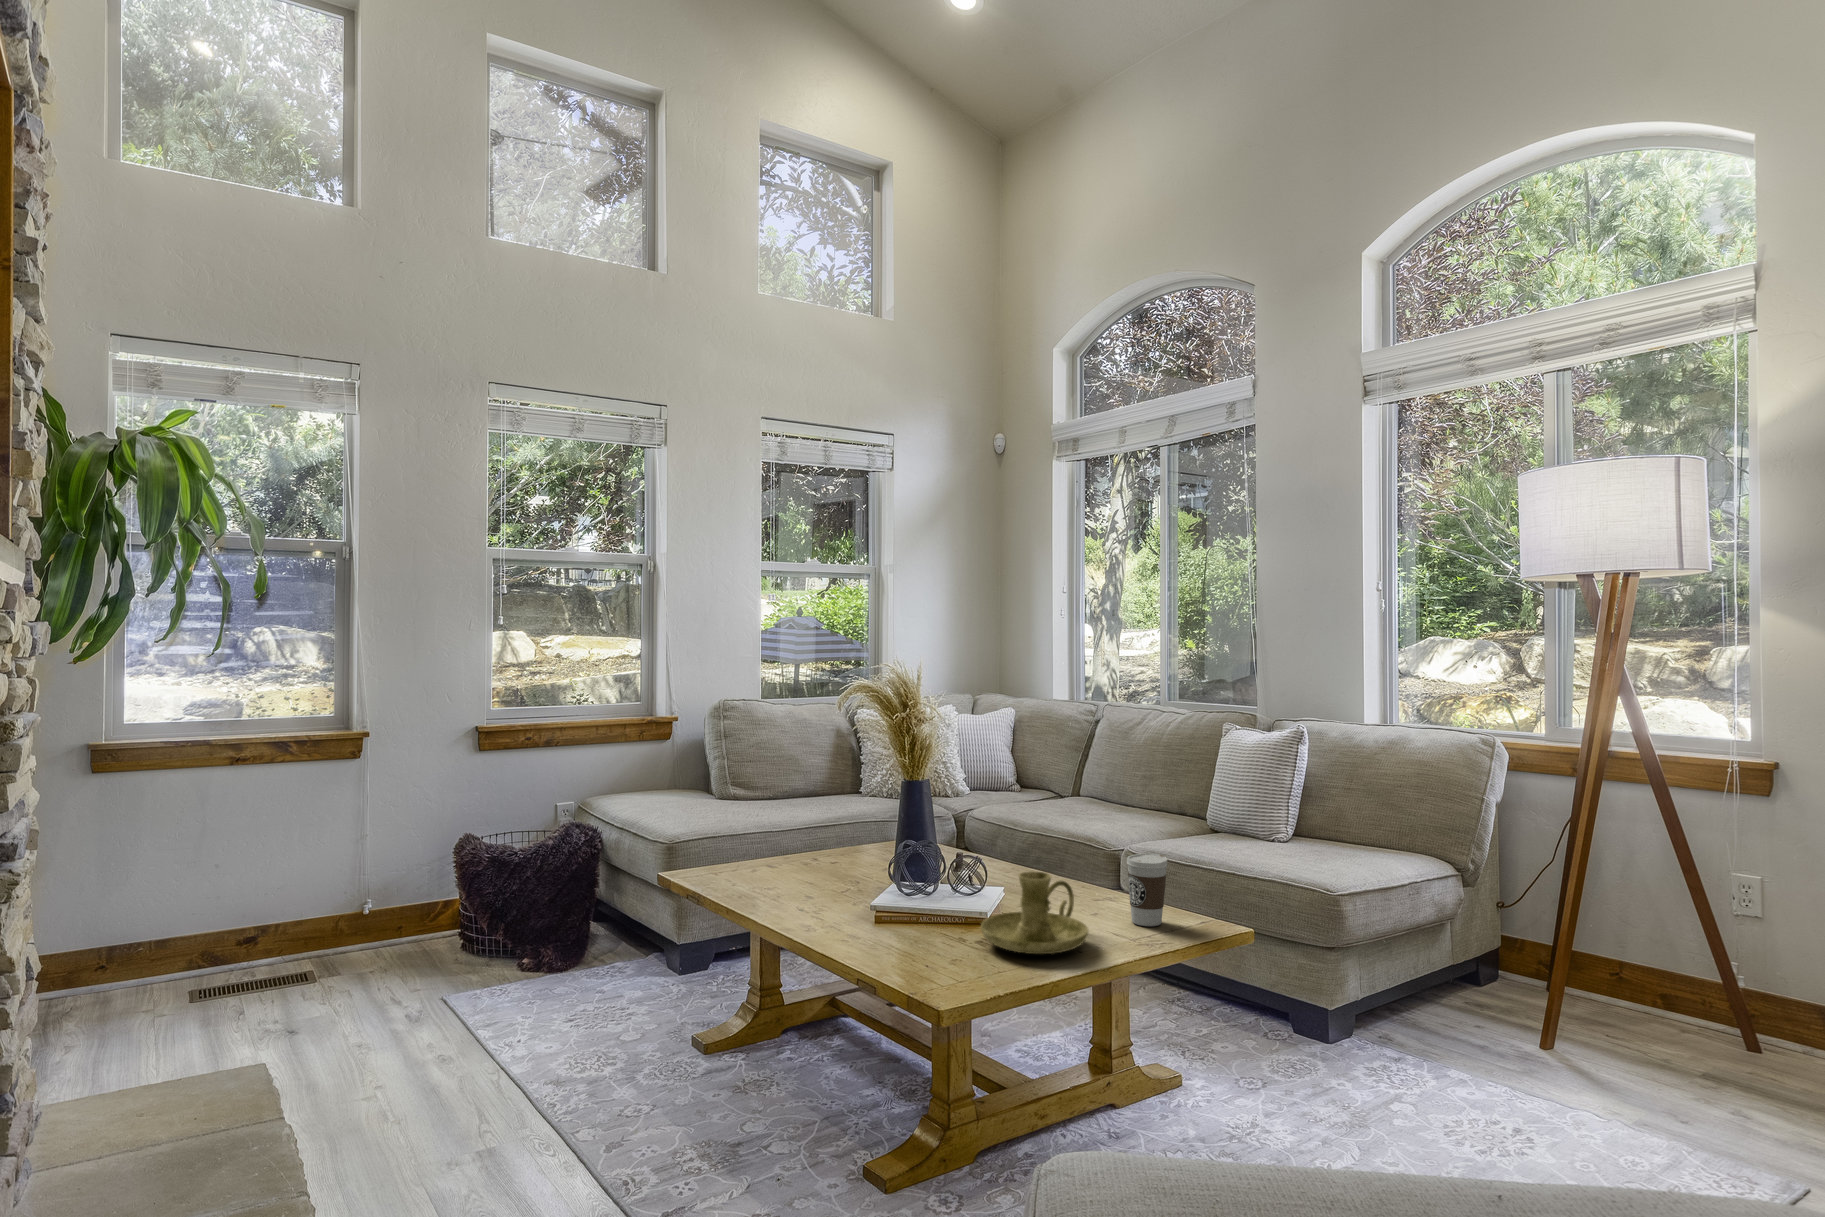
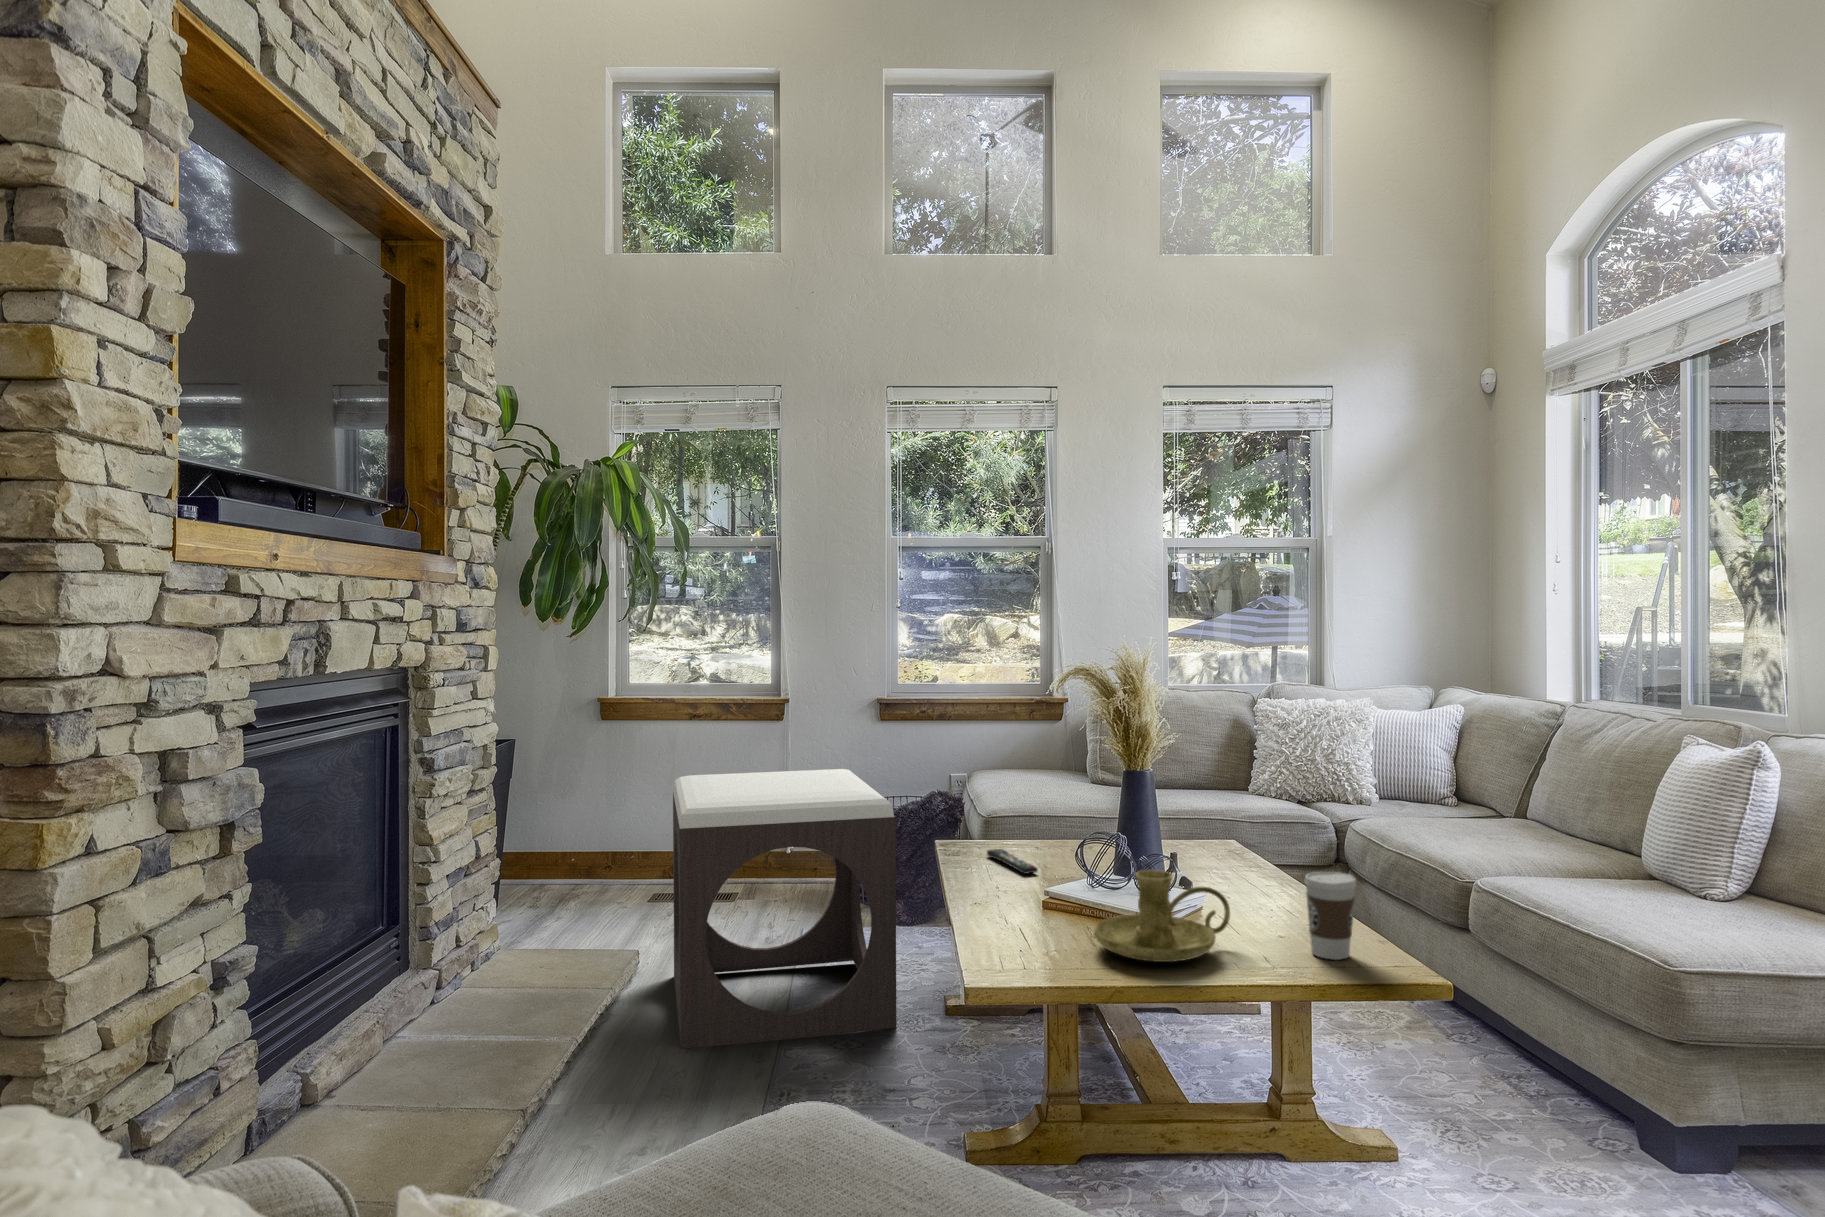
footstool: none [341,808,677,1171] -> present [673,769,897,1049]
remote control: none [746,874,823,895] -> present [987,849,1038,874]

